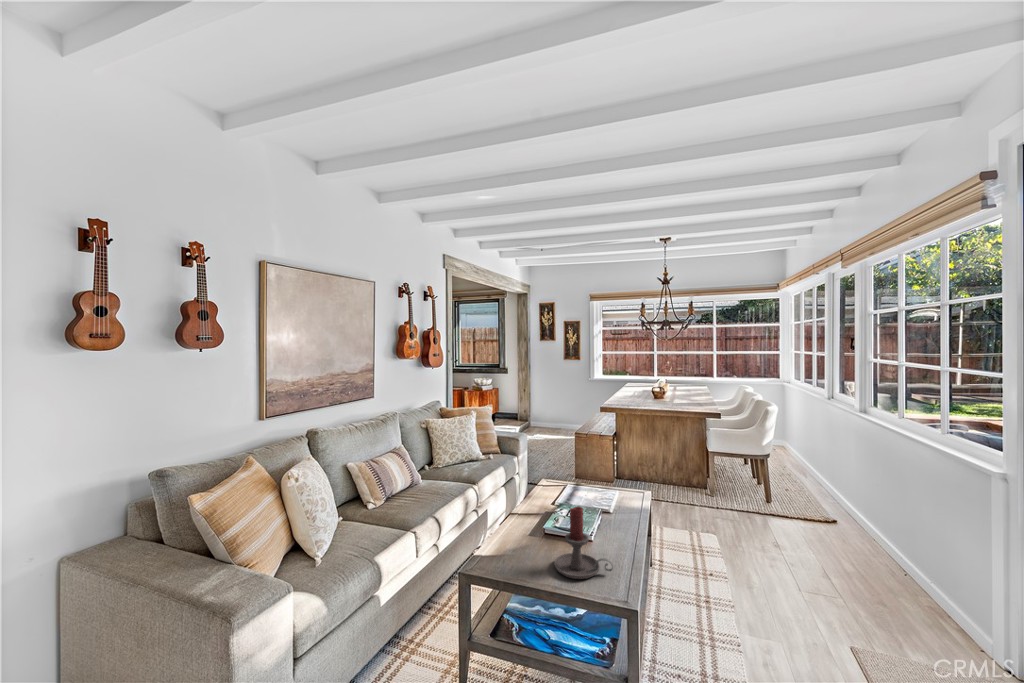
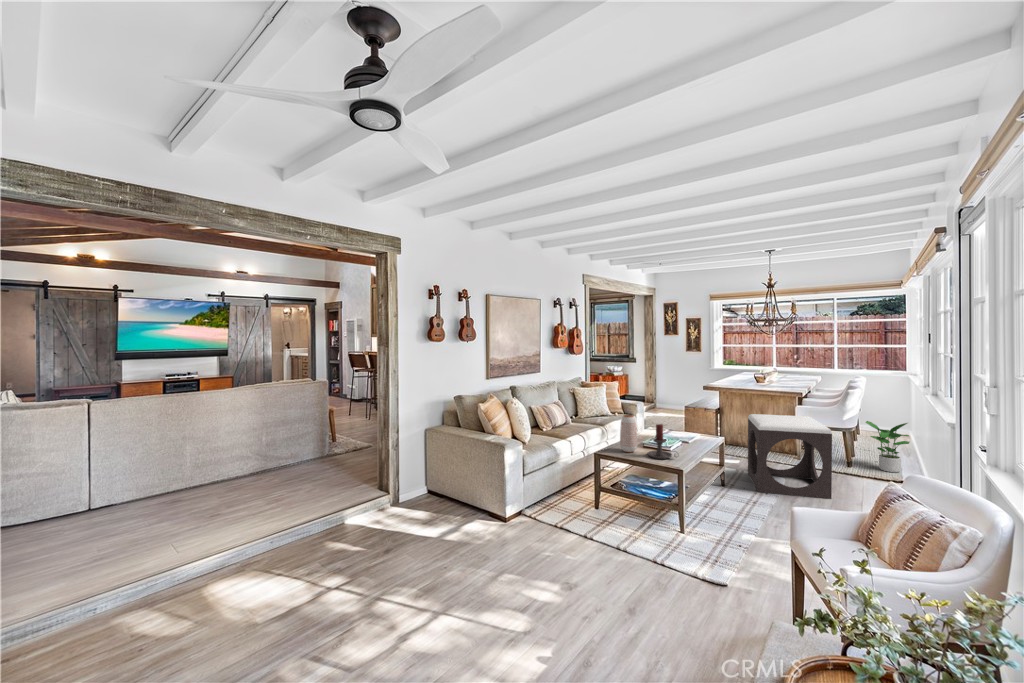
potted plant: none [793,447,847,511] -> present [866,421,909,472]
footstool: none [671,451,799,578] -> present [748,414,832,499]
vase: none [503,488,534,563] -> present [620,415,637,452]

